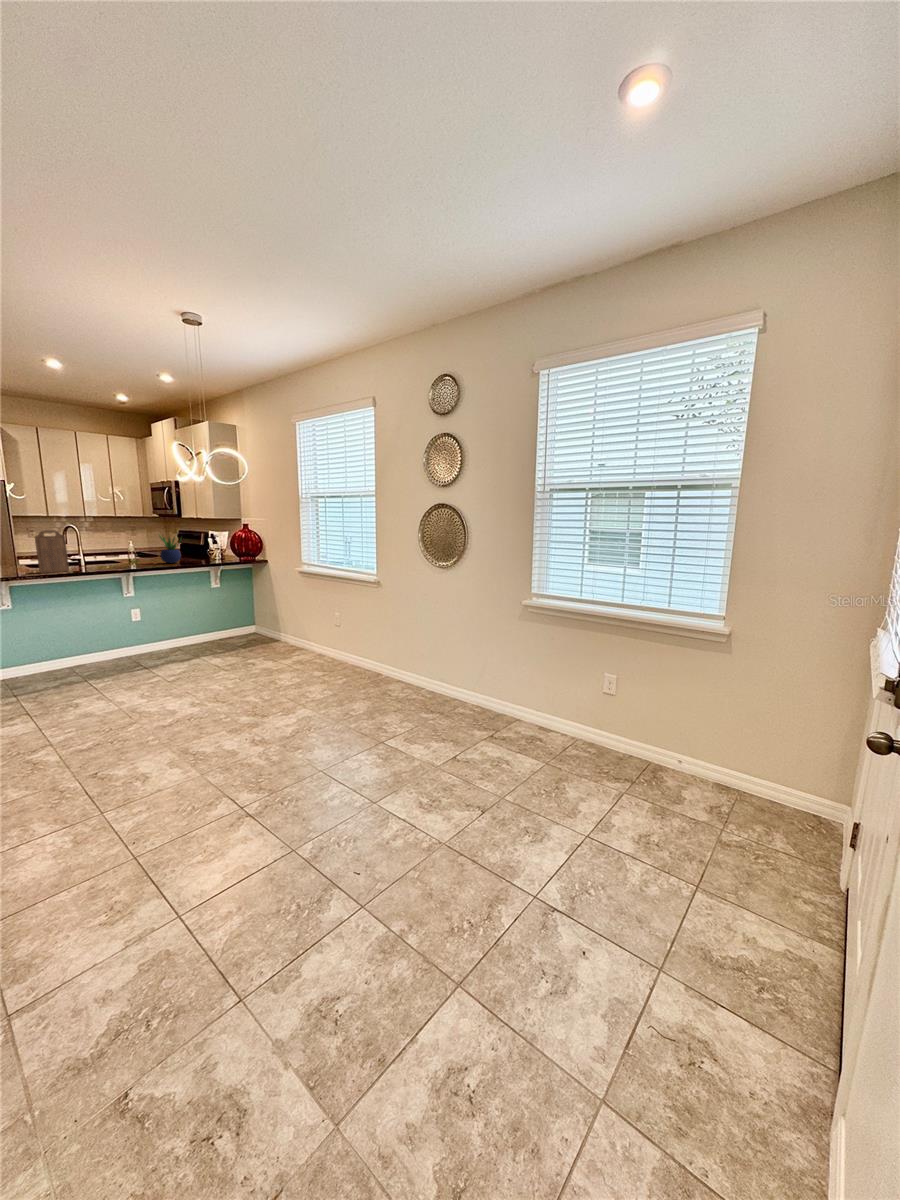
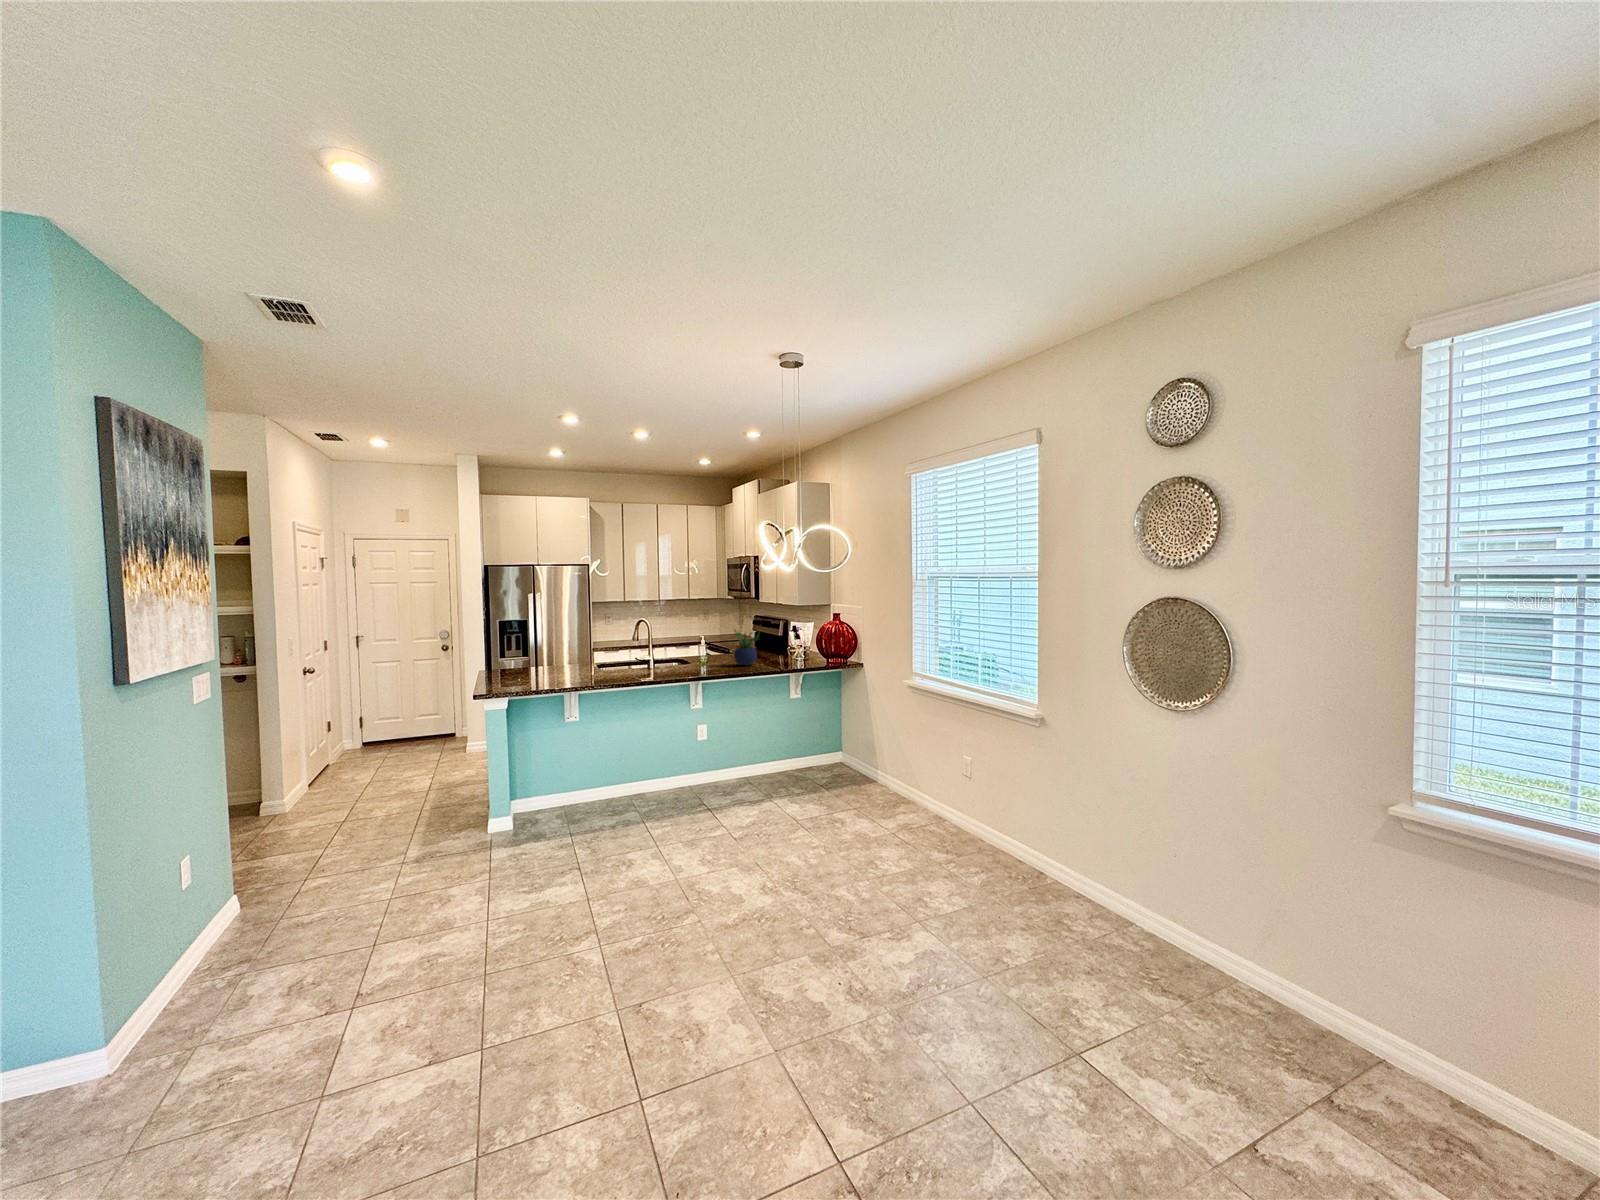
cutting board: present [35,530,69,573] -> none [609,628,638,679]

